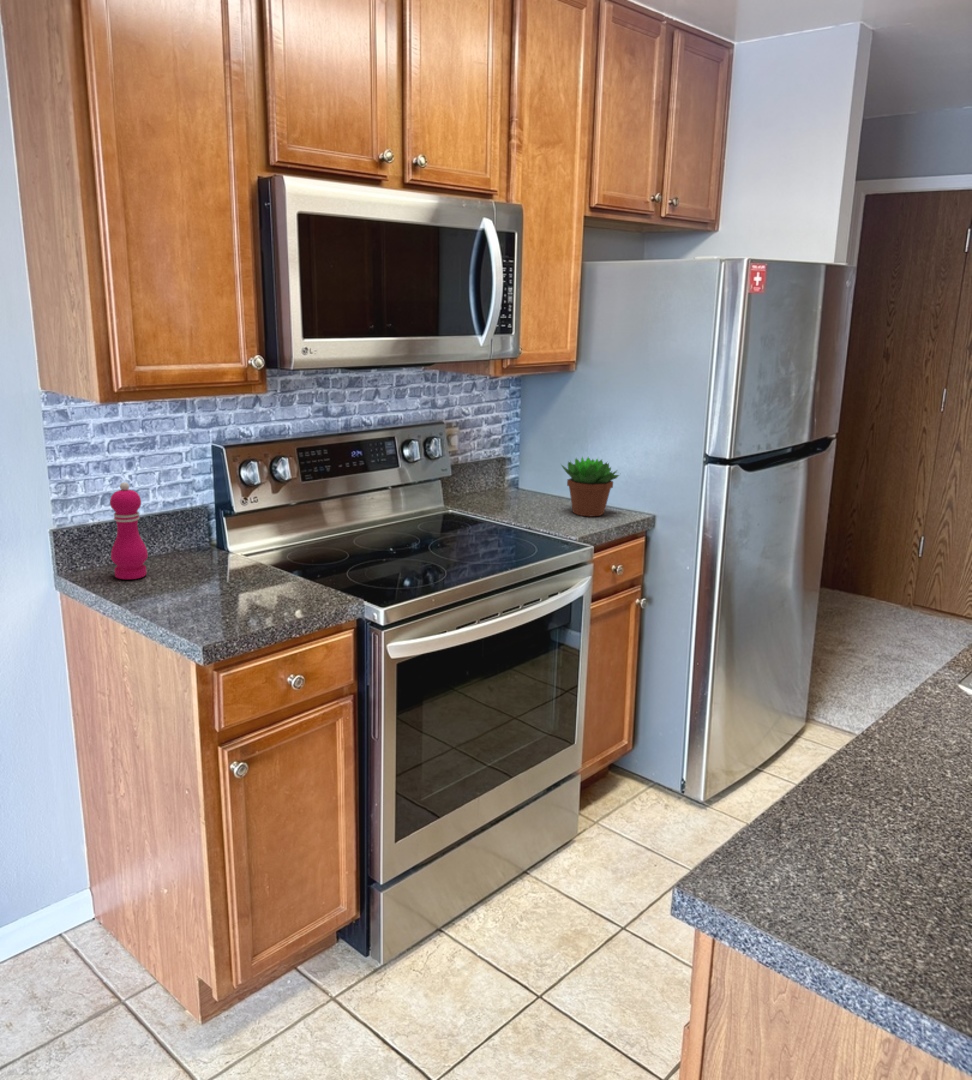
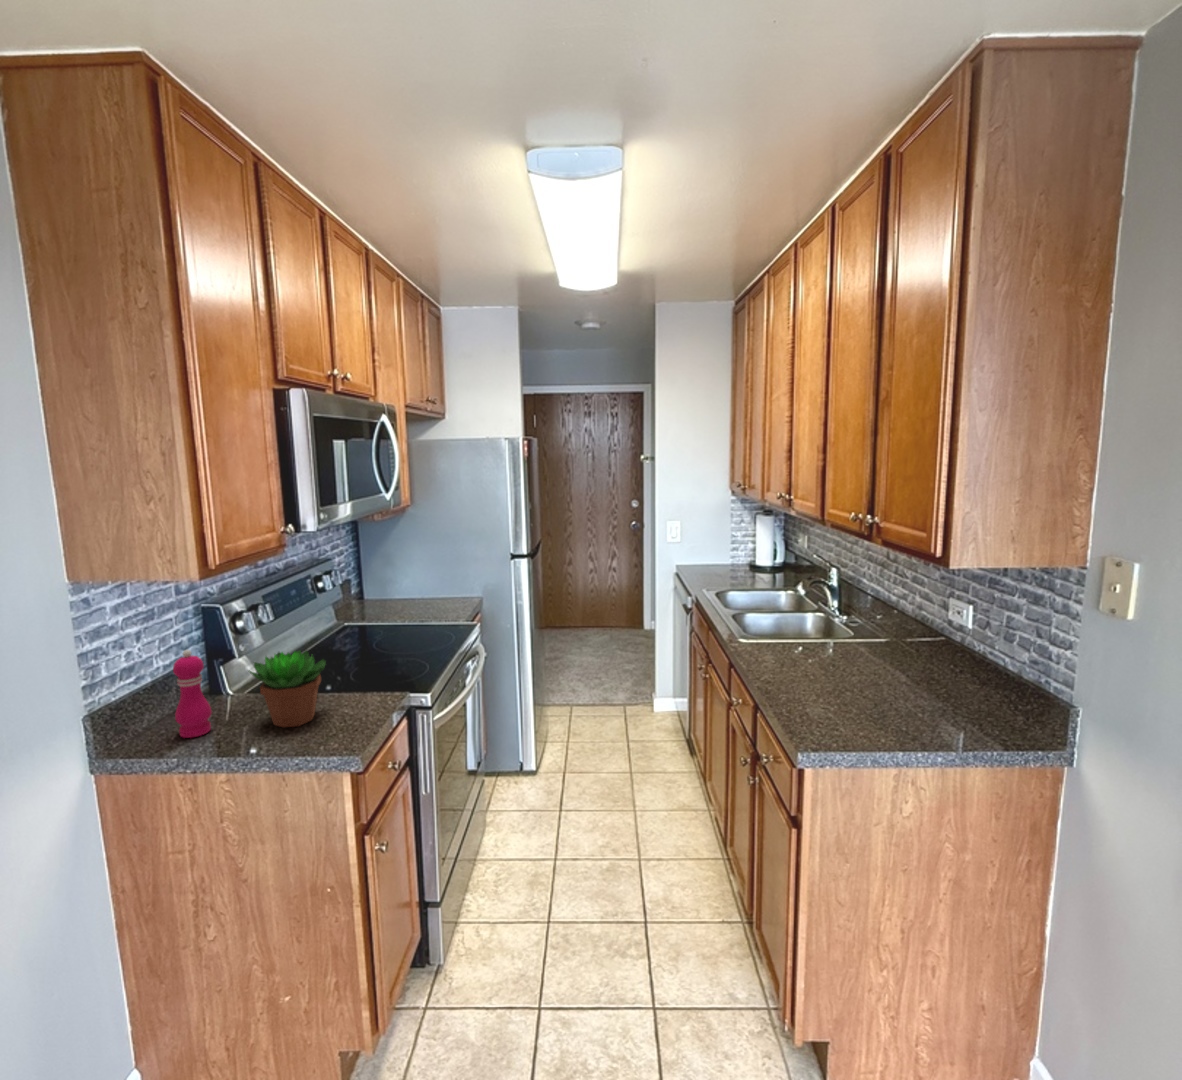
succulent plant: present [562,457,619,517] -> present [249,651,326,727]

